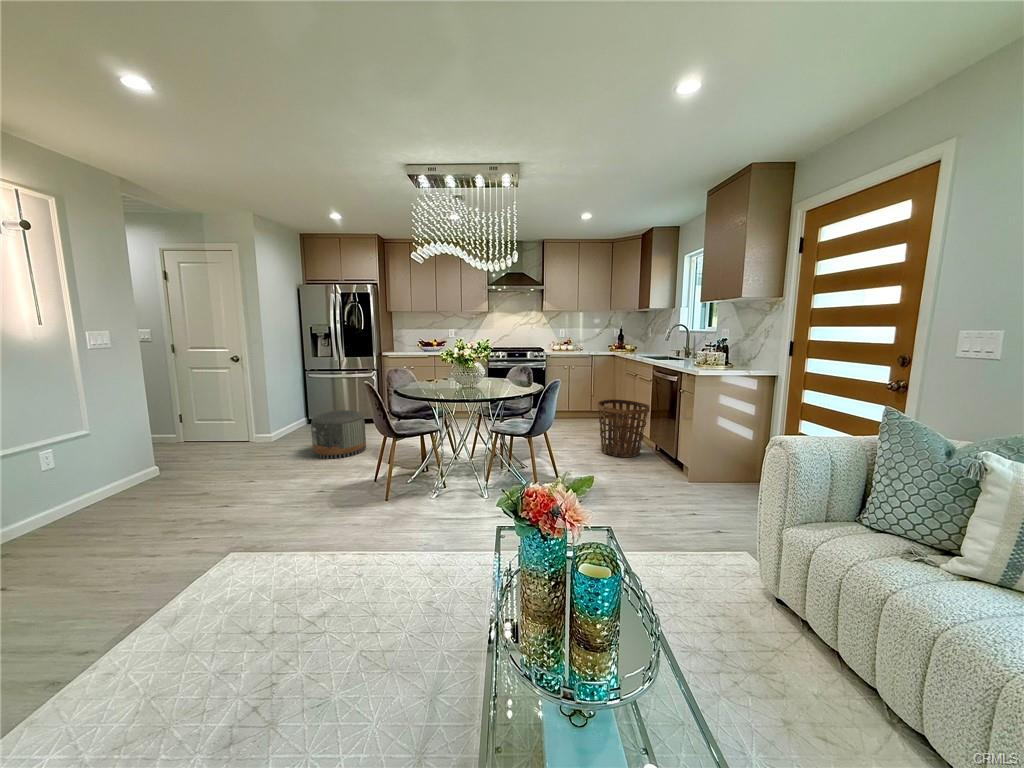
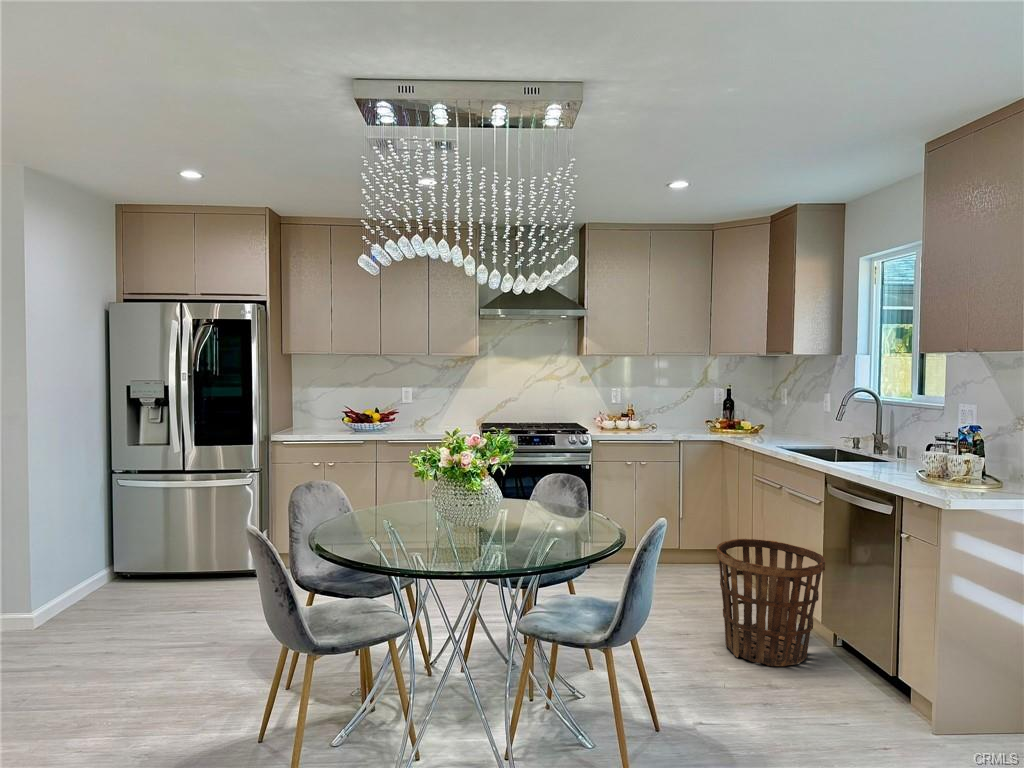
pouf: present [311,410,366,459] -> none [117,565,233,678]

